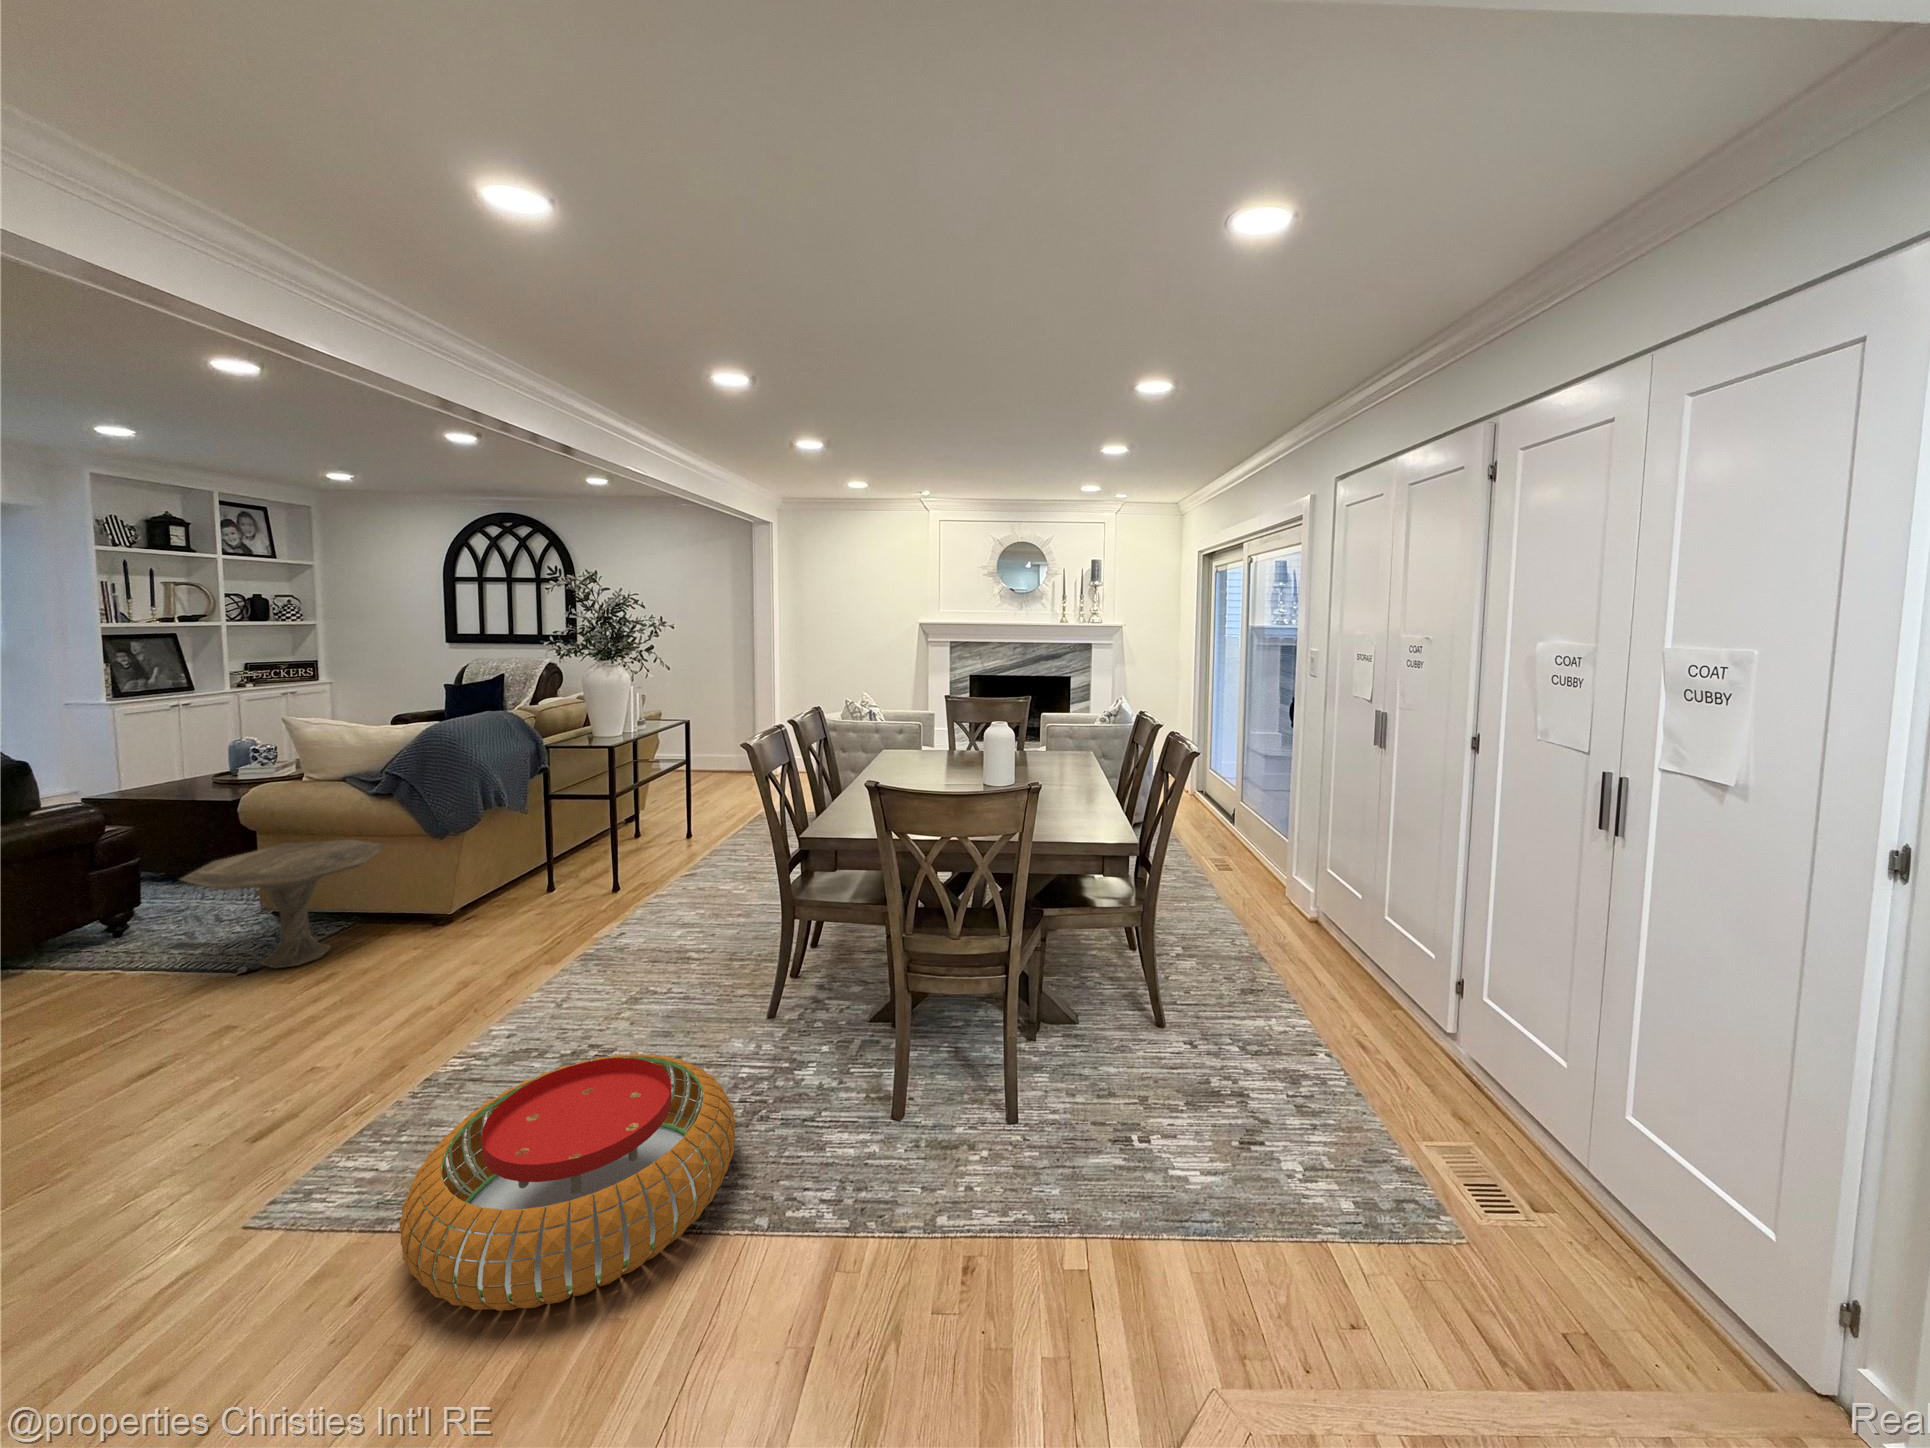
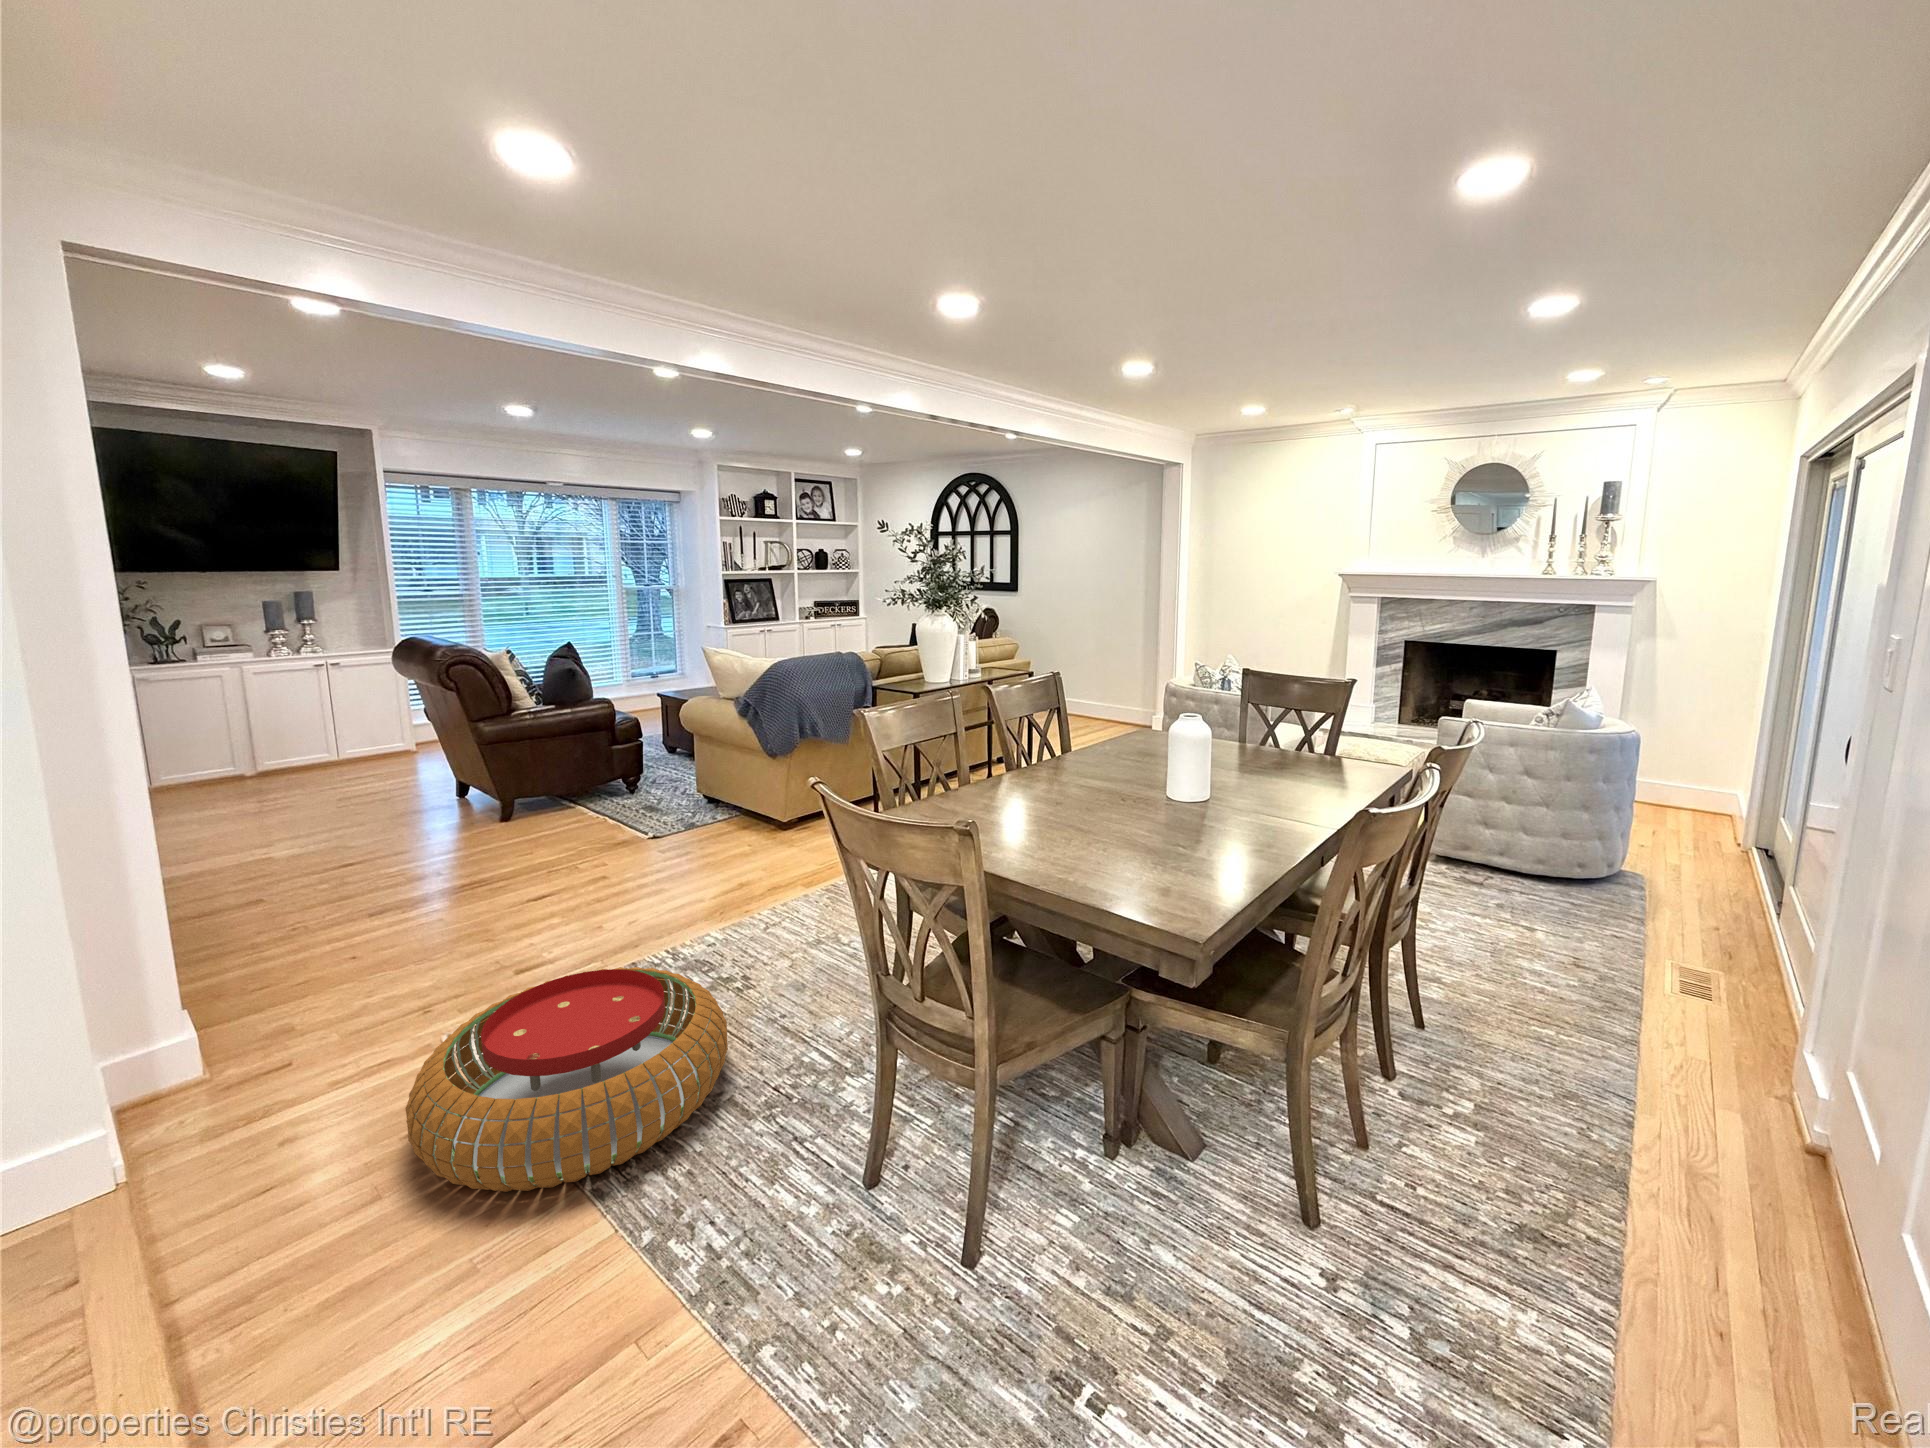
side table: present [180,840,385,968] -> none [623,732,745,826]

